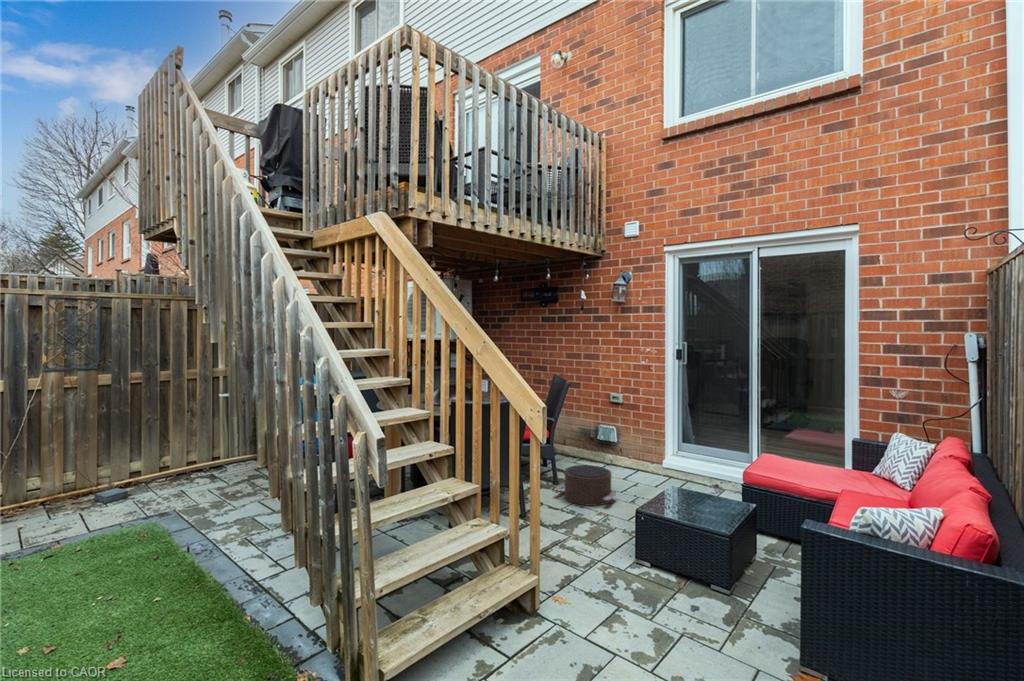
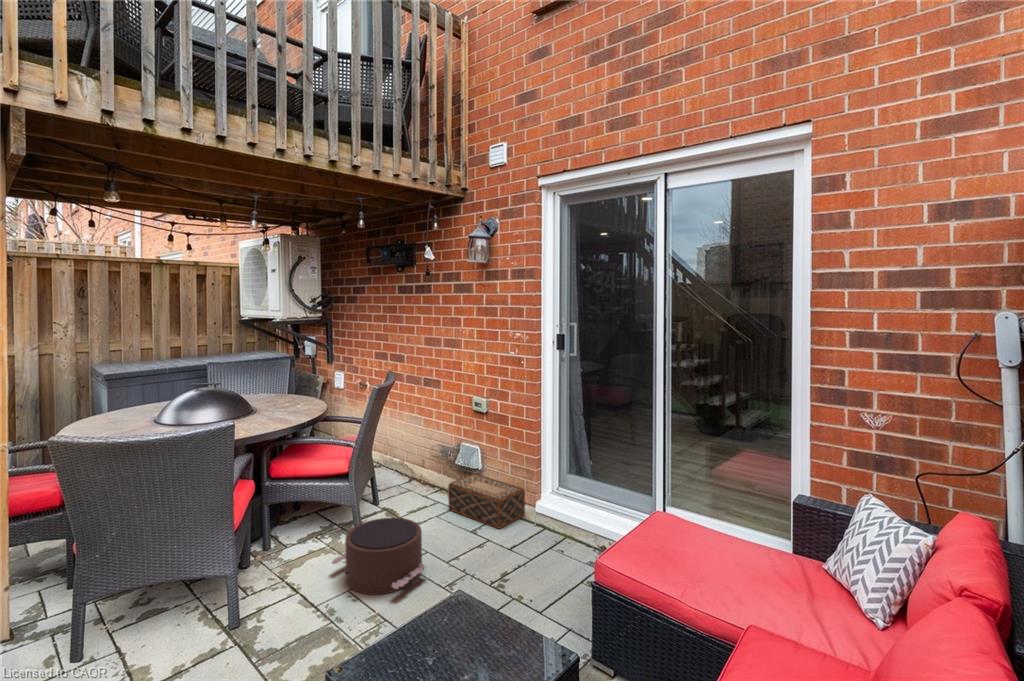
woven basket: none [600,446,655,479] -> present [448,474,525,529]

